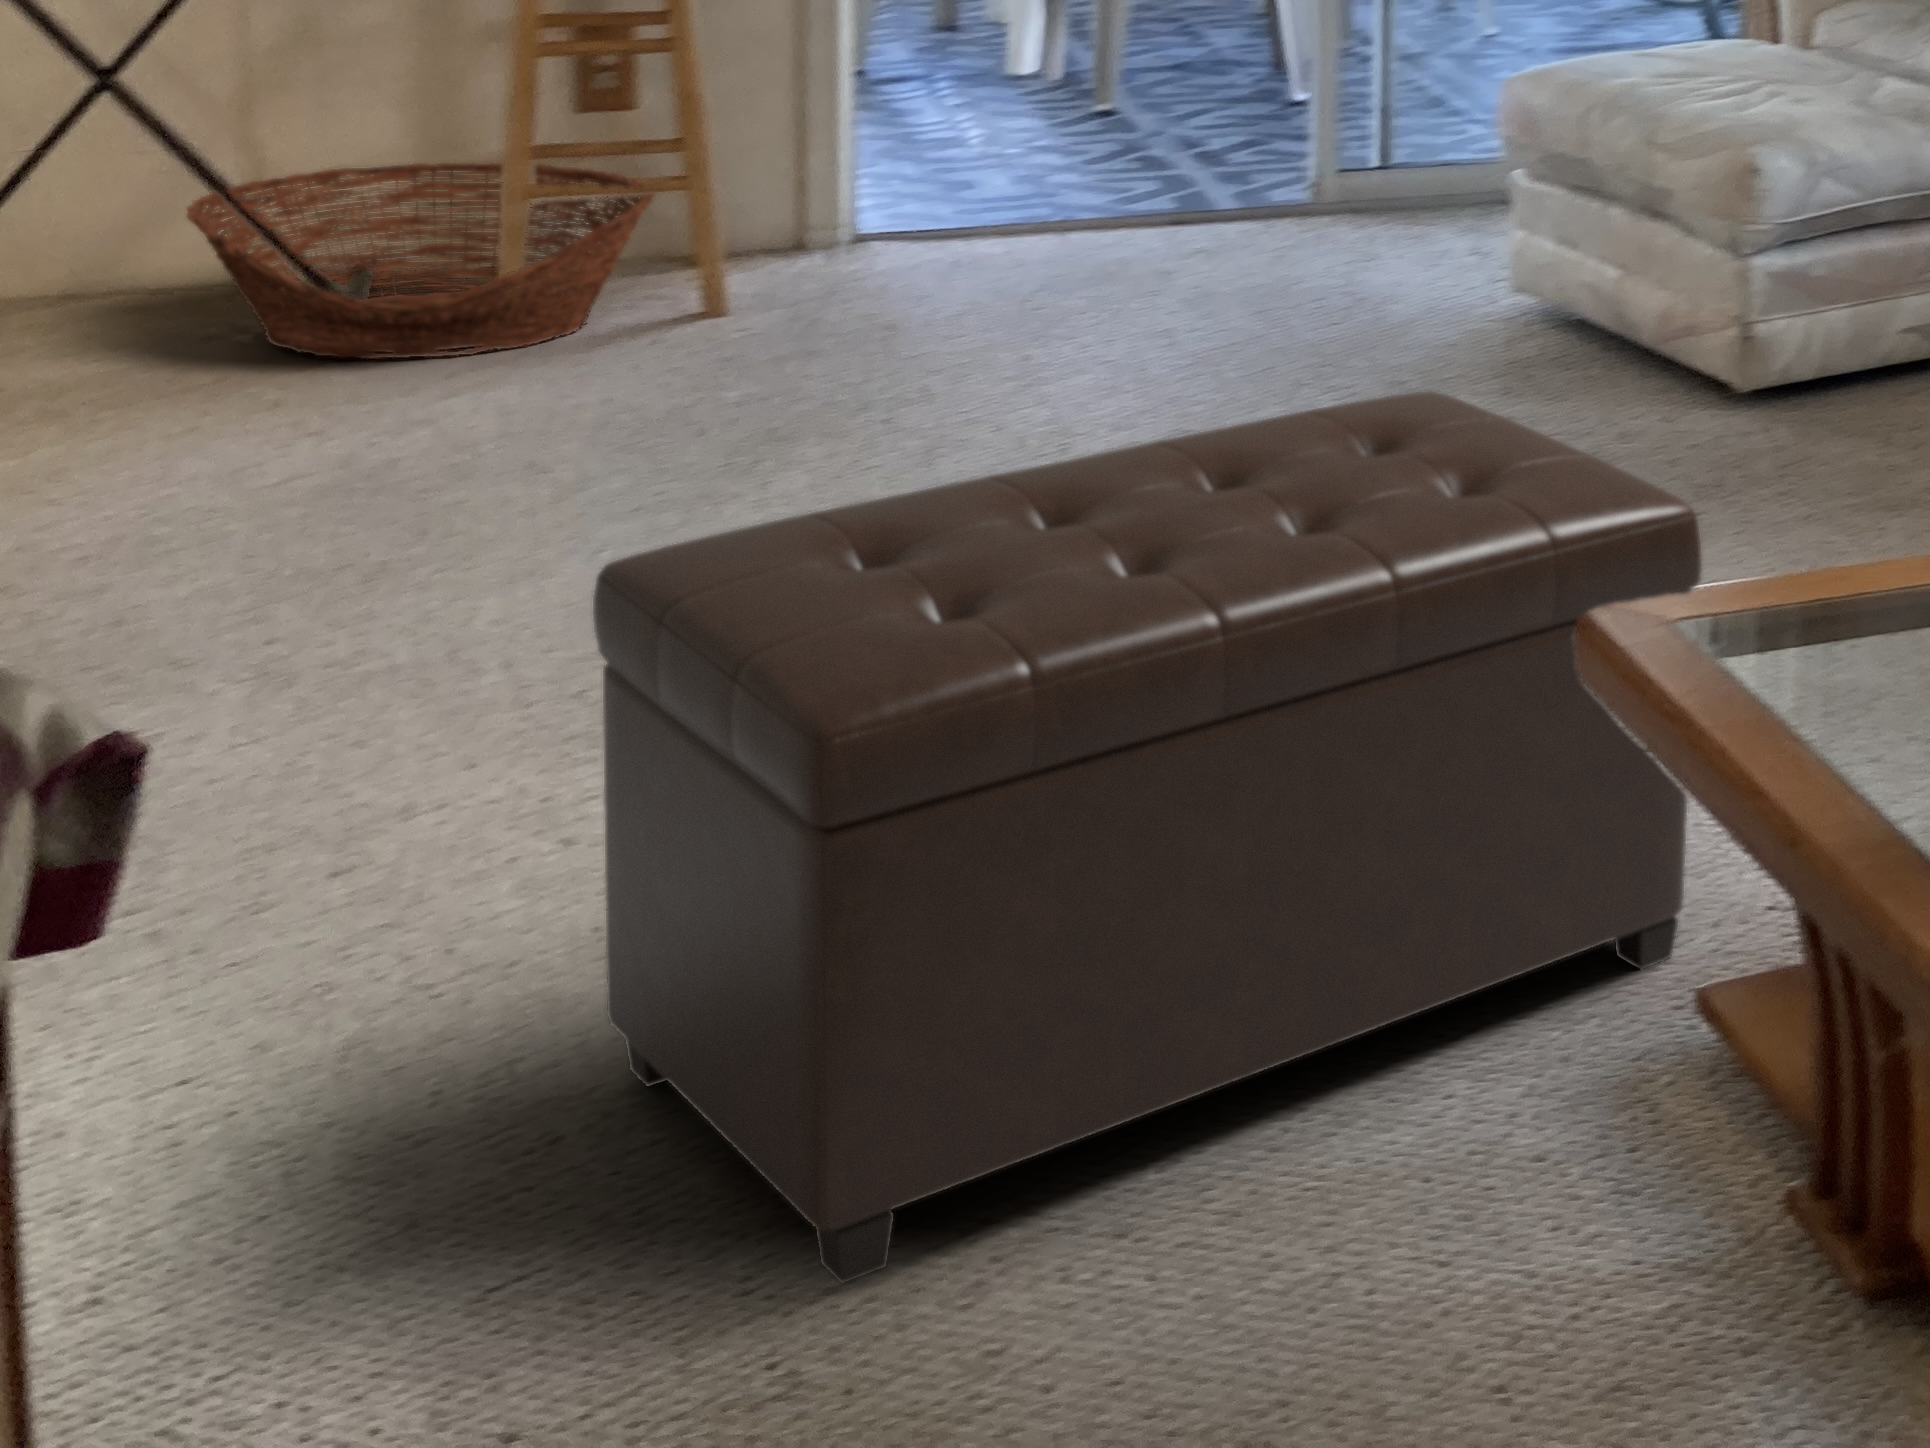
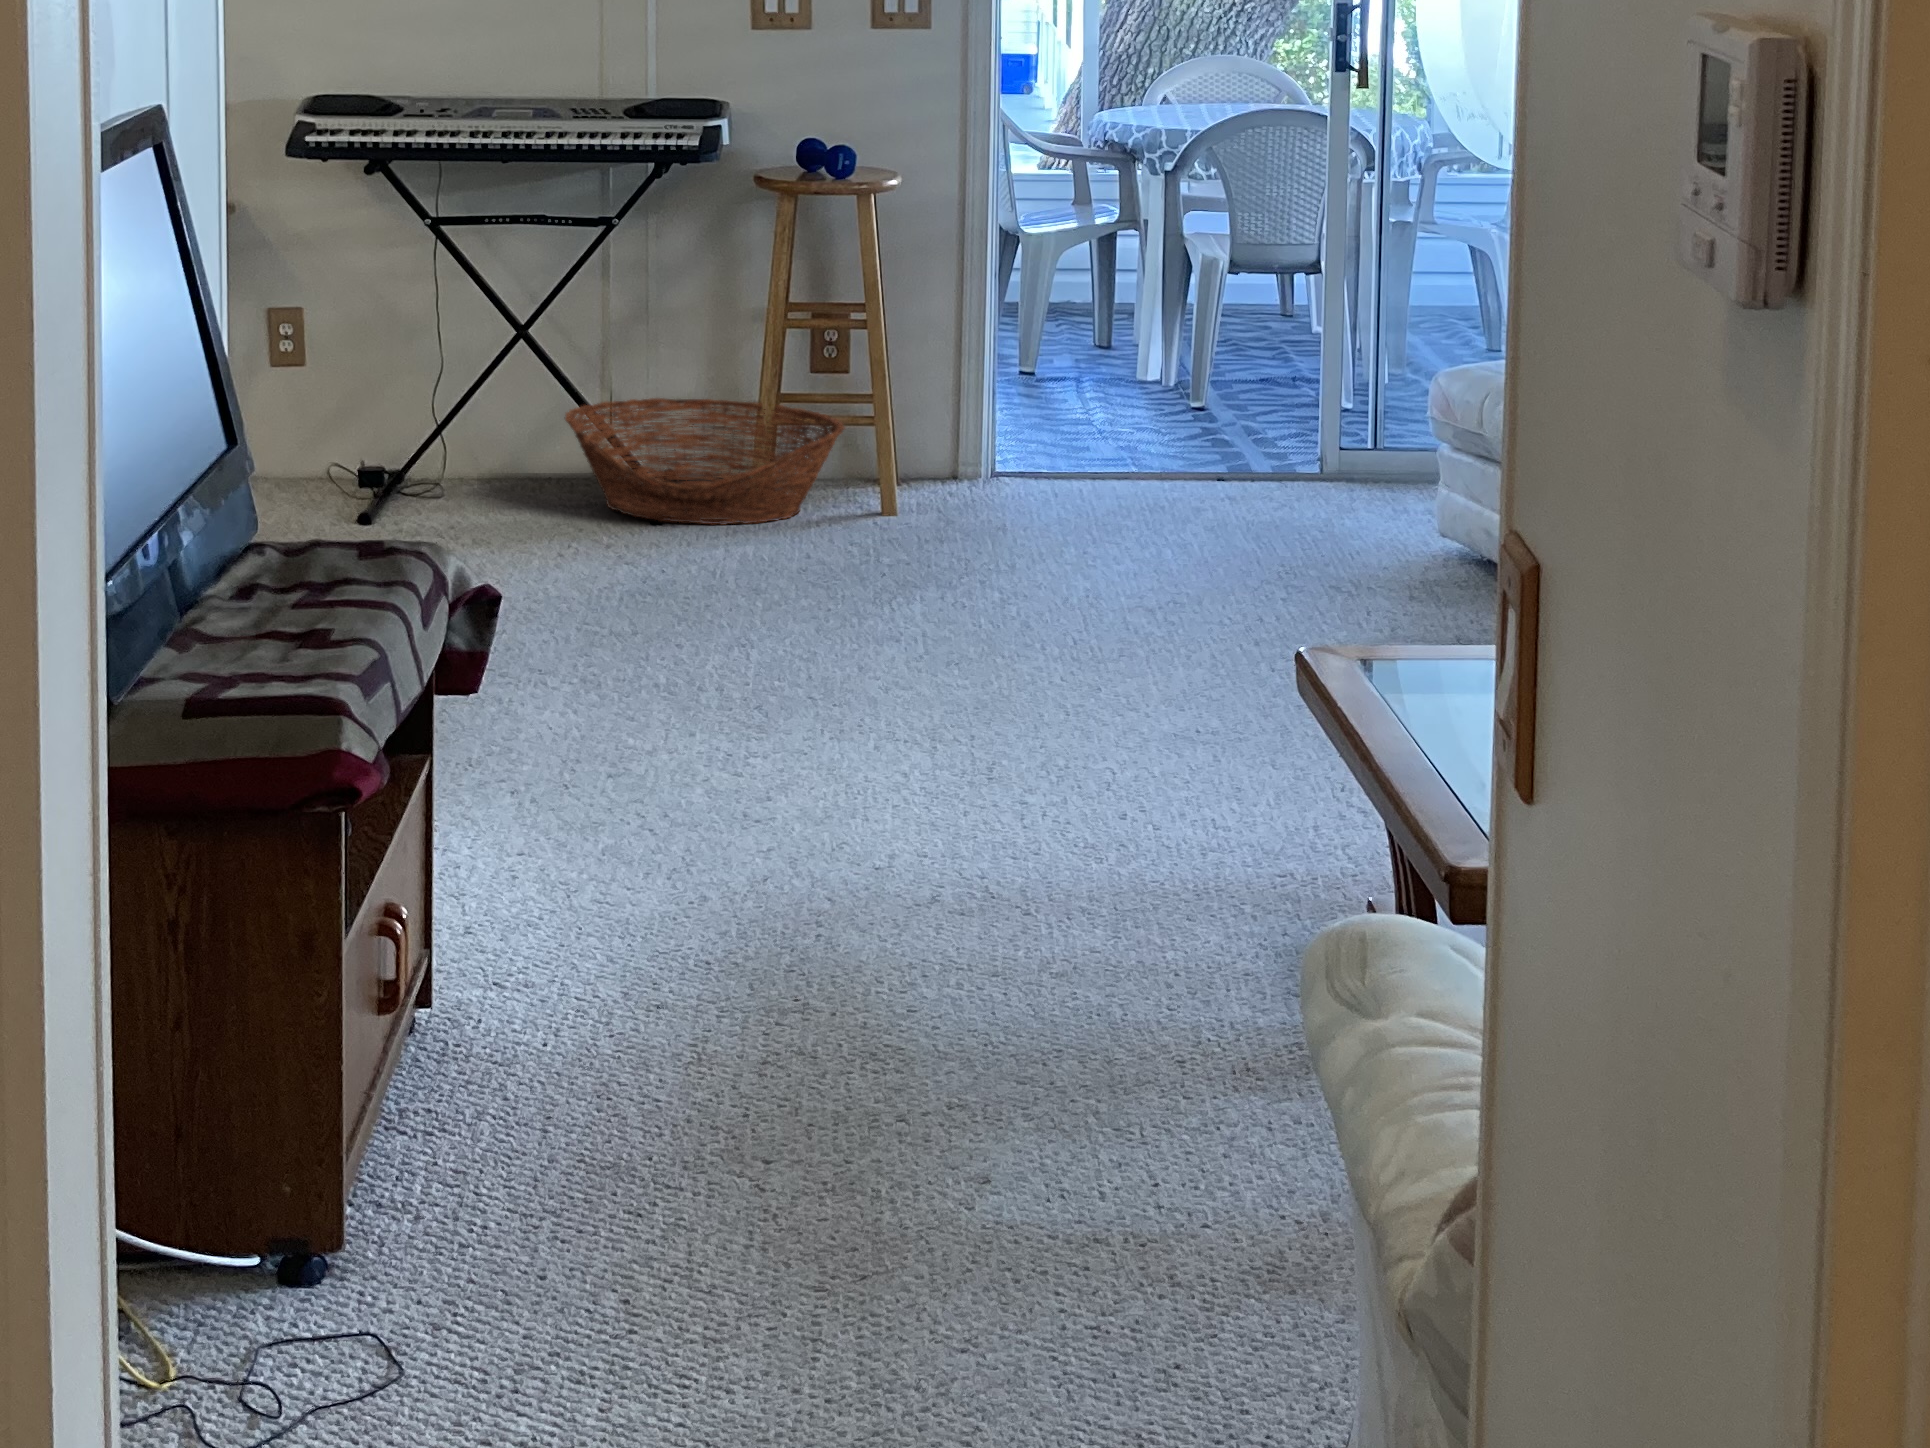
ottoman: present [593,392,1702,1283] -> none [693,539,1319,949]

